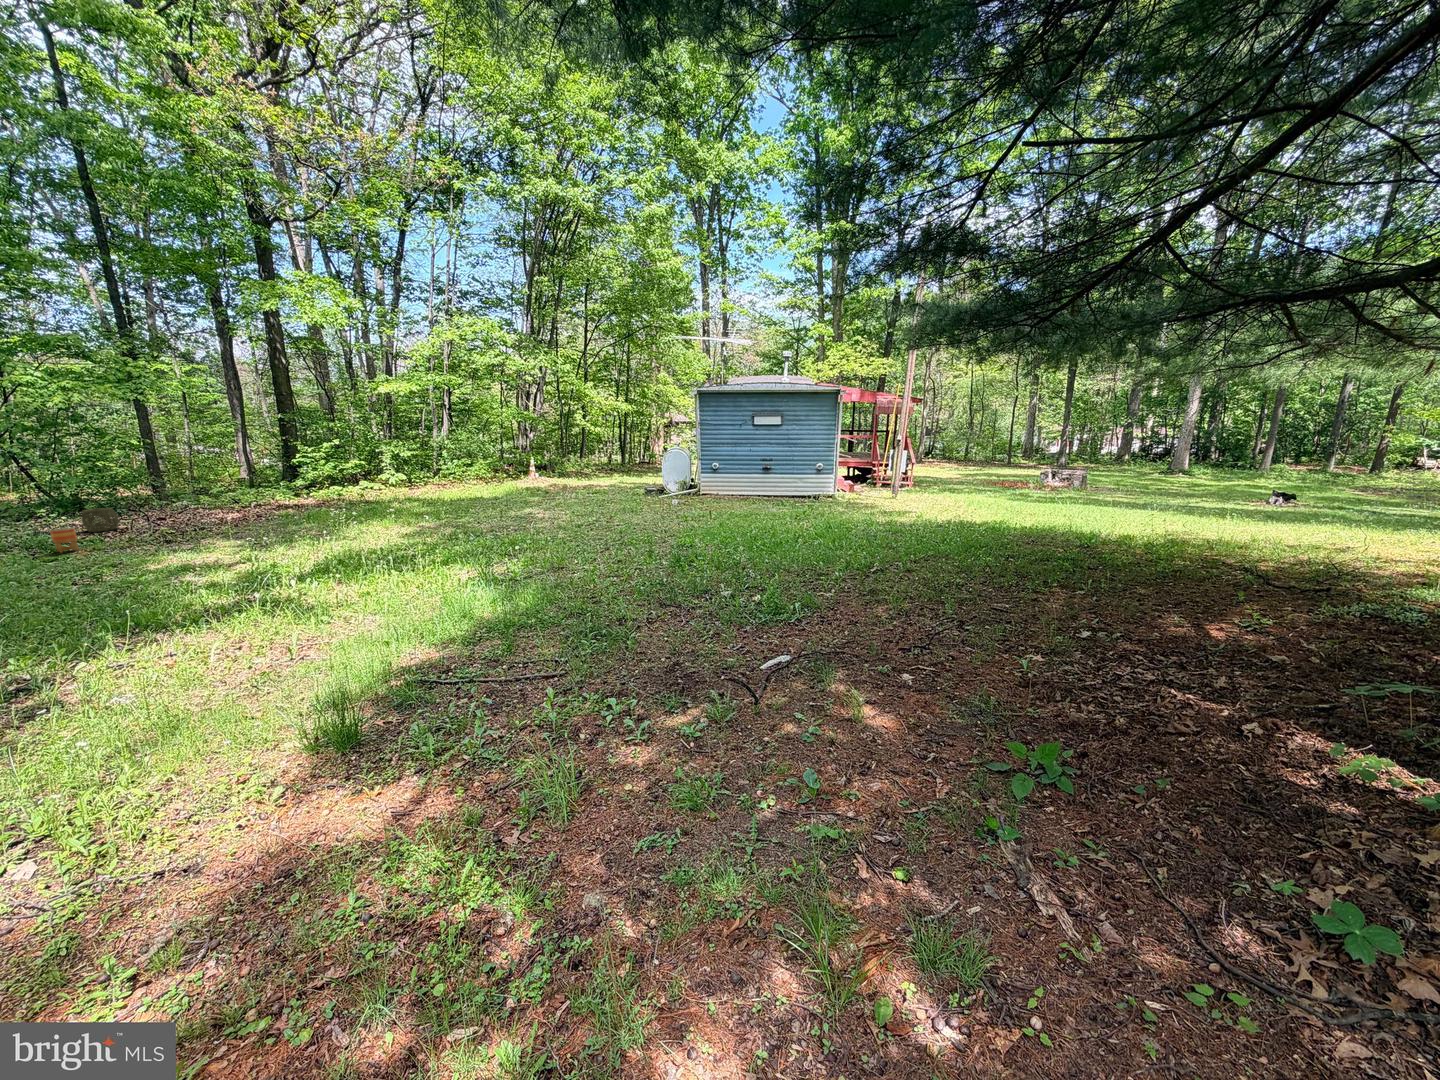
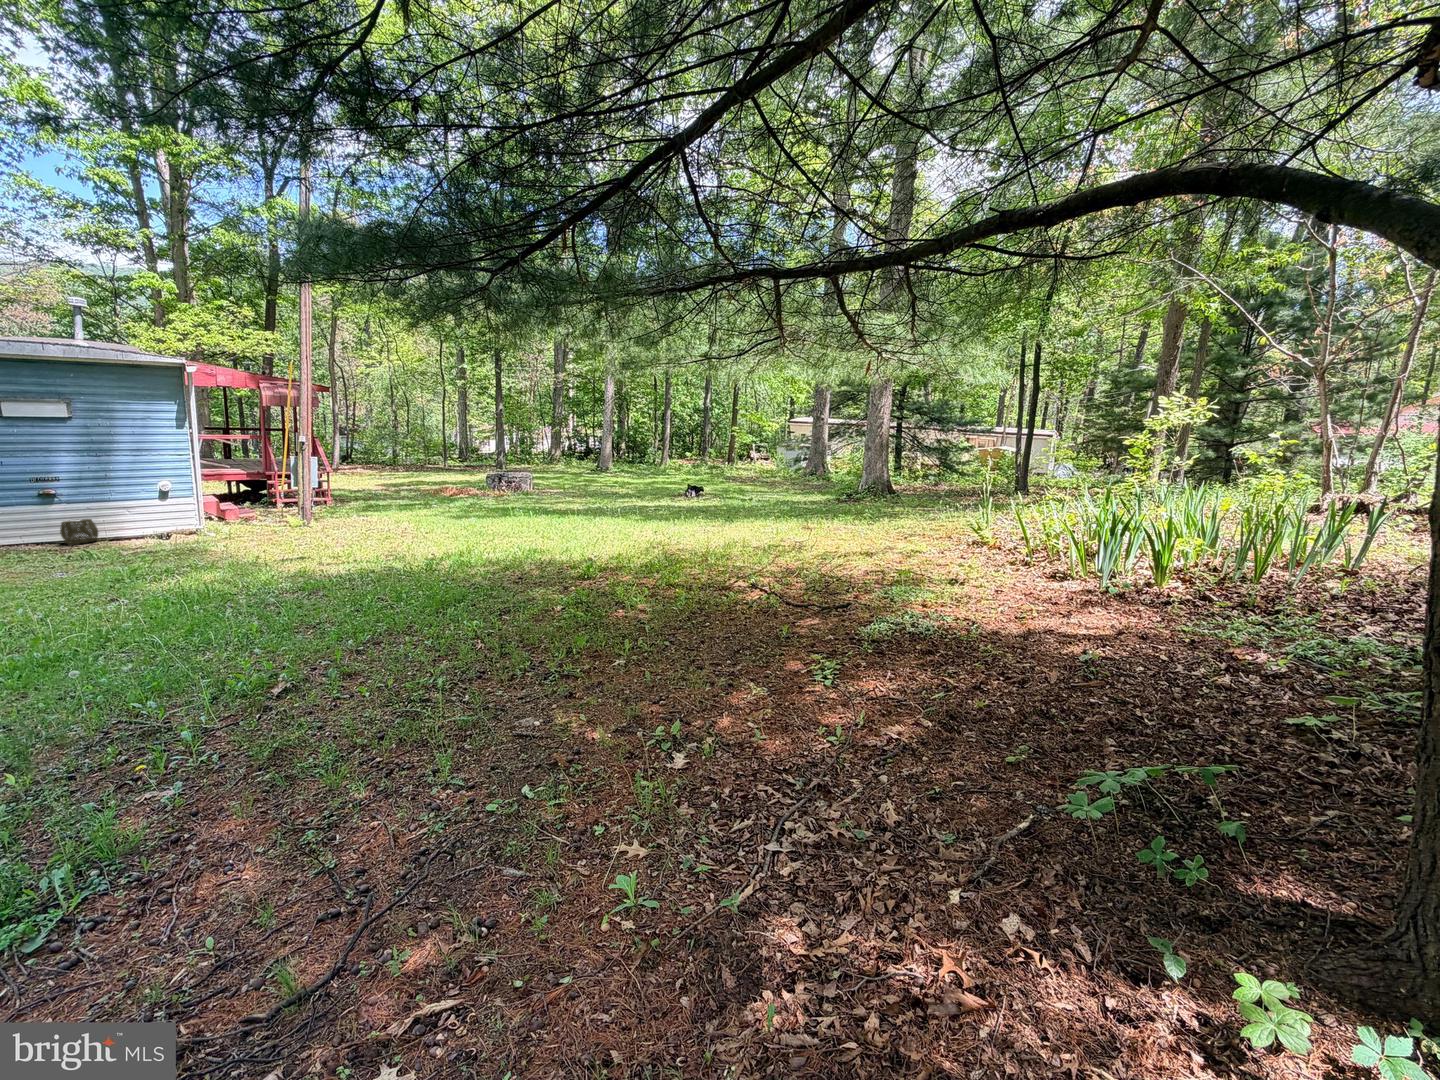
planter: present [50,528,79,553] -> none [28,539,59,566]

